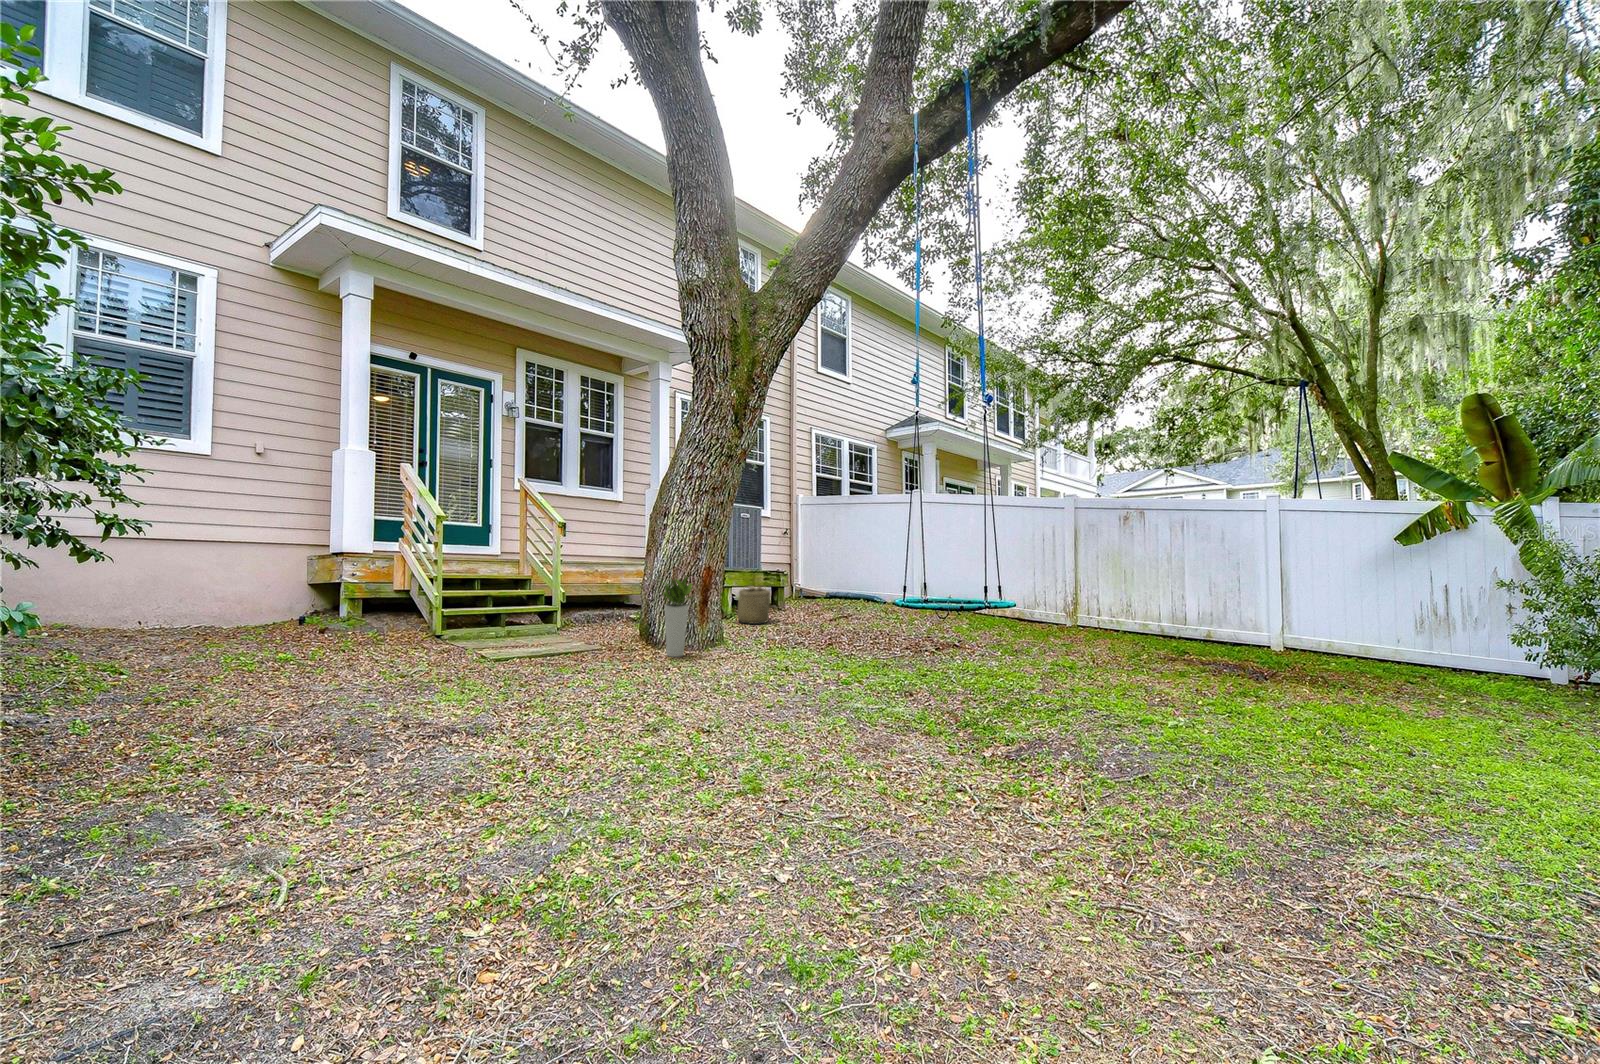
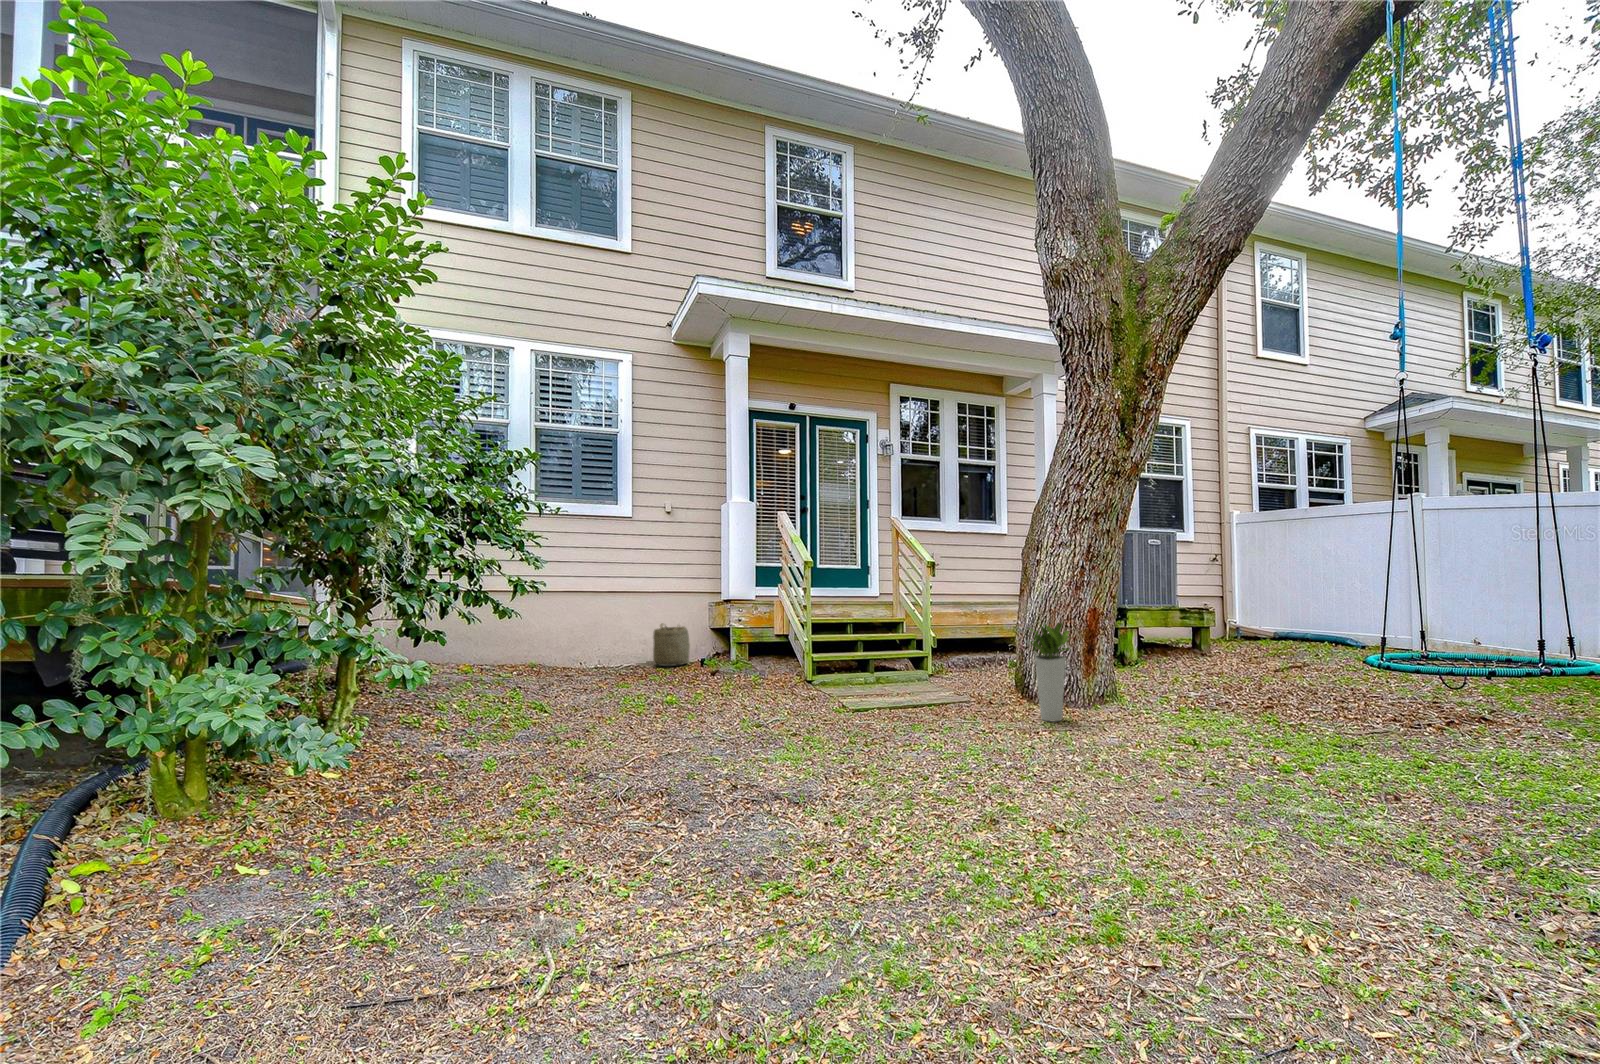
basket: present [738,586,770,624] -> present [653,623,690,666]

